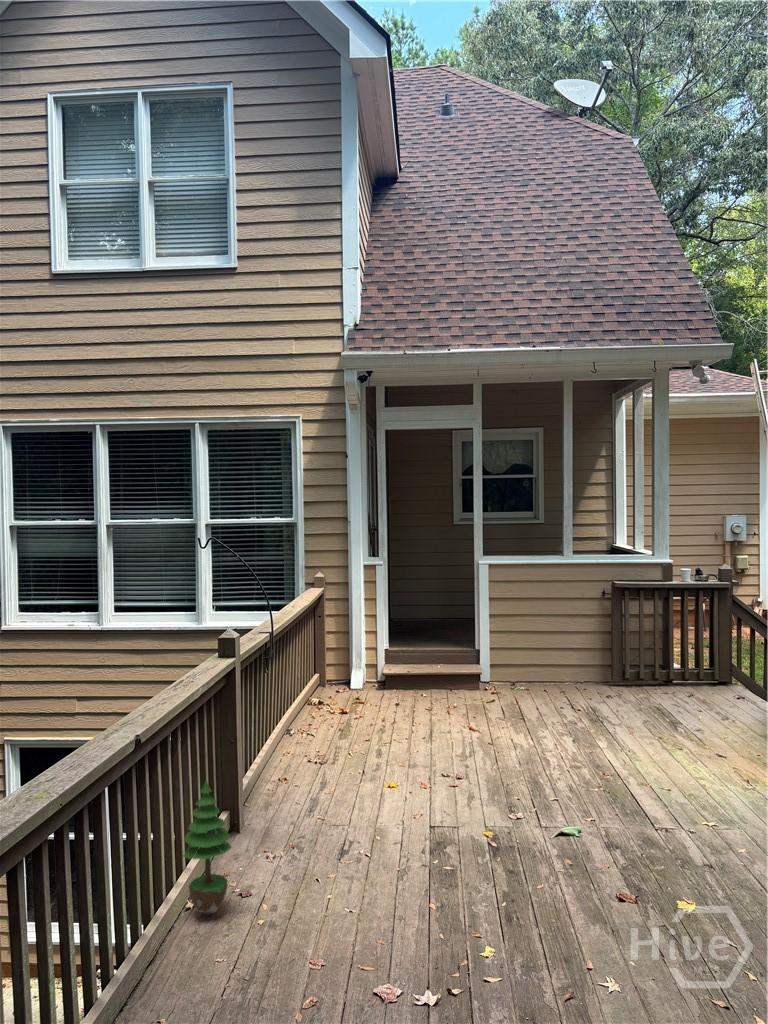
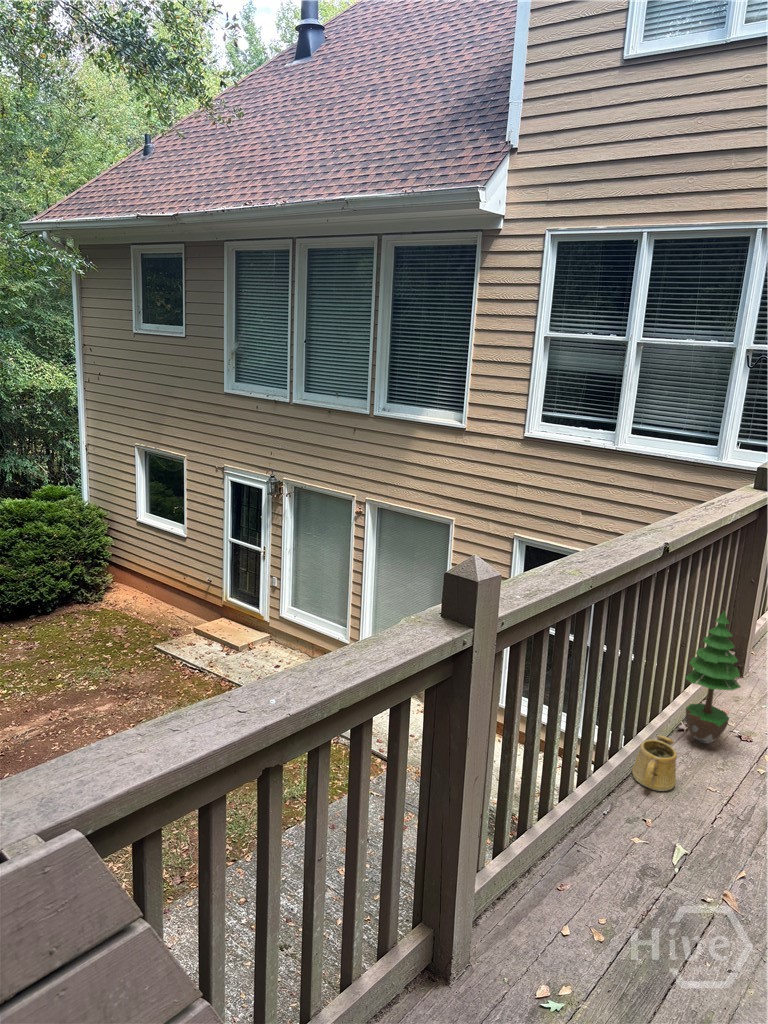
watering can: none [143,923,186,984] -> present [632,735,677,791]

